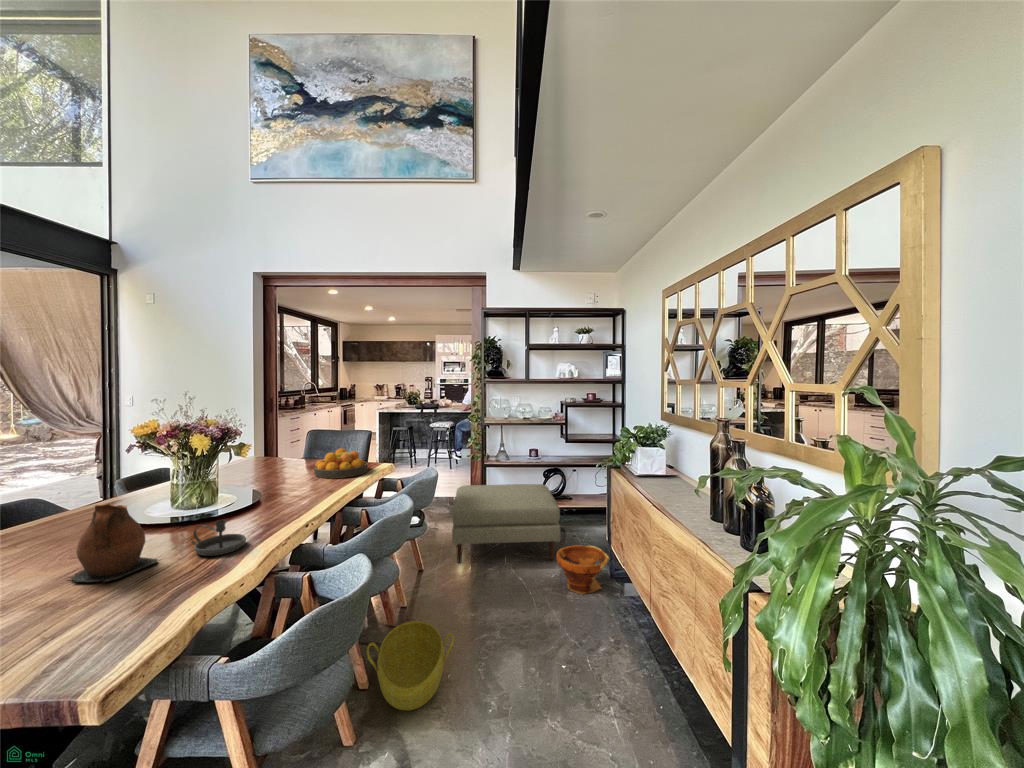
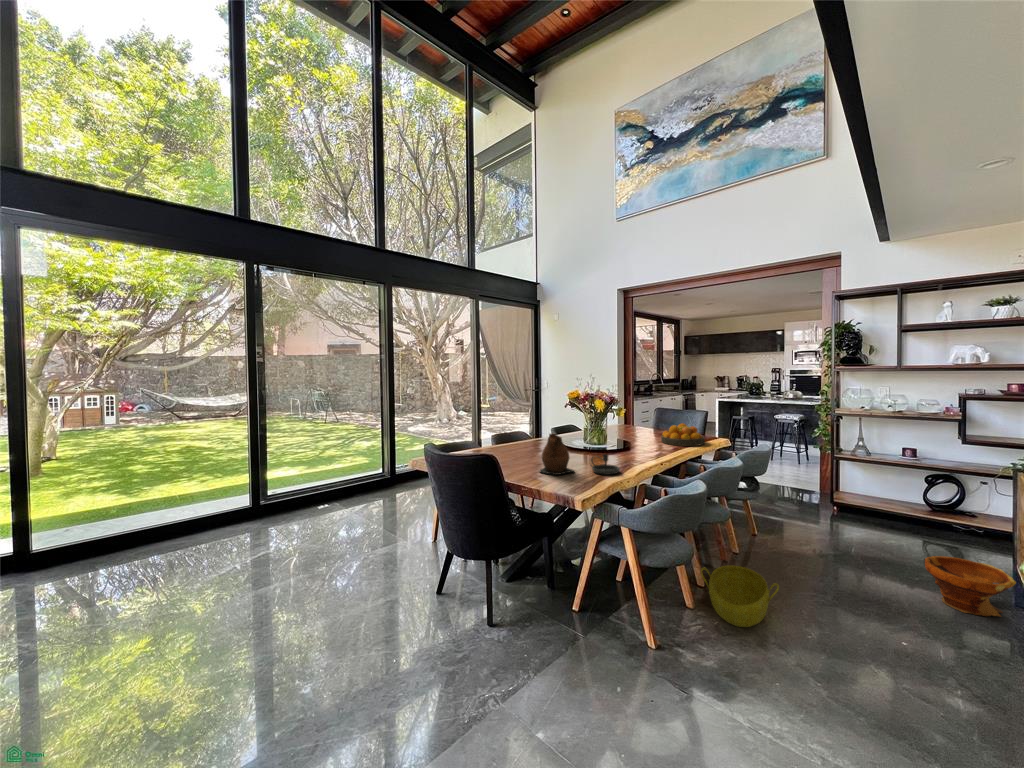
ottoman: present [452,484,560,563] -> none [789,473,937,571]

